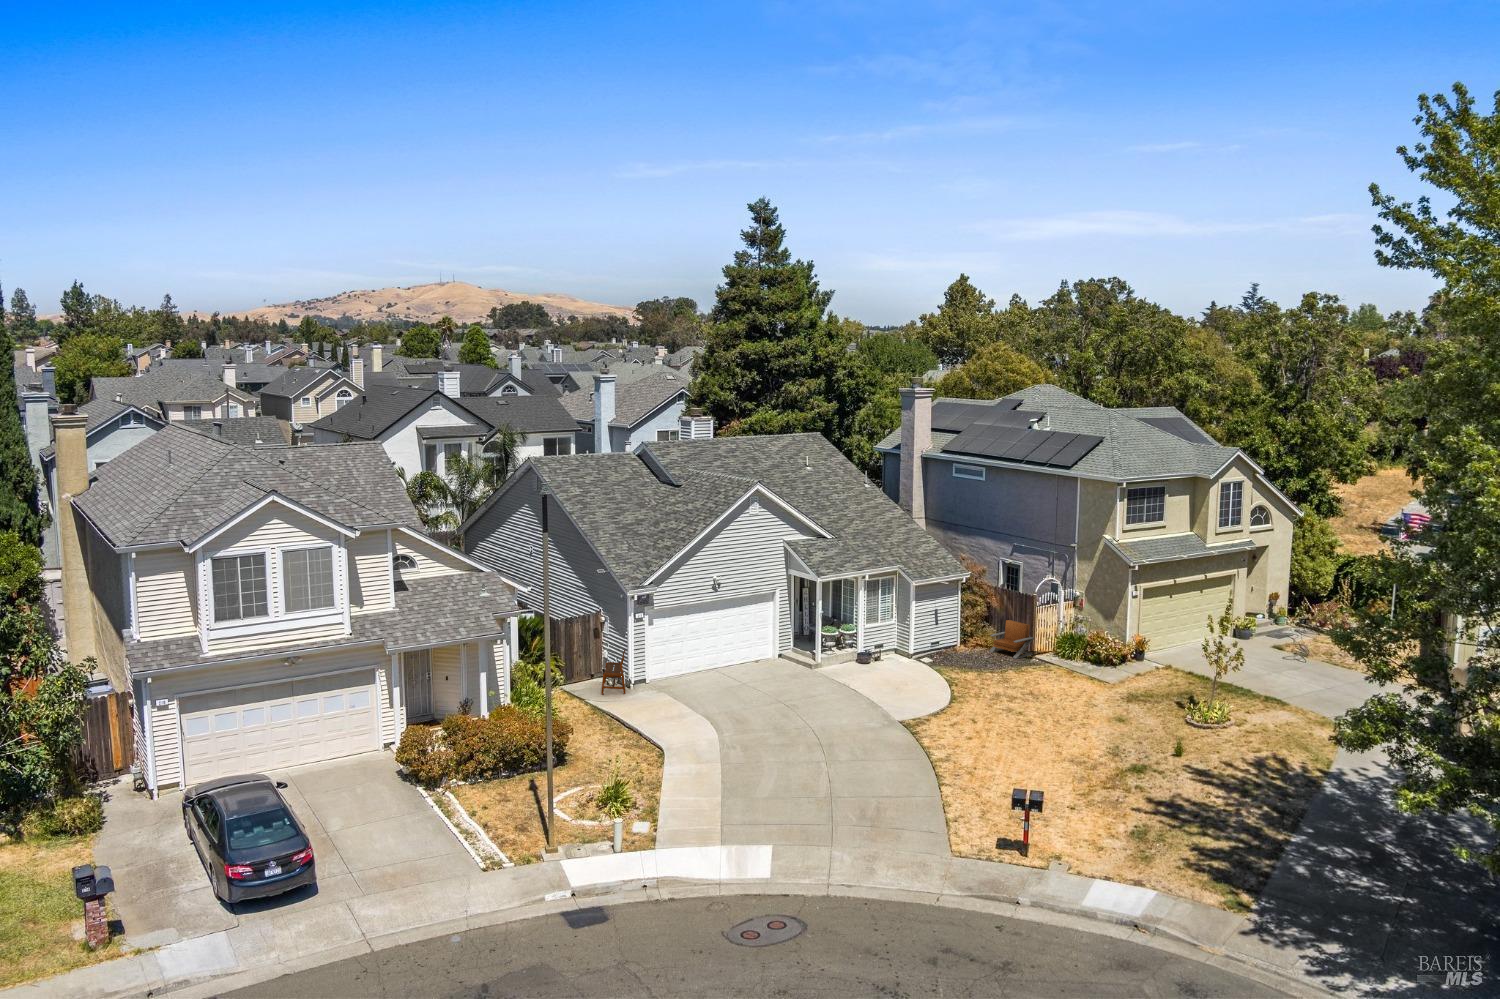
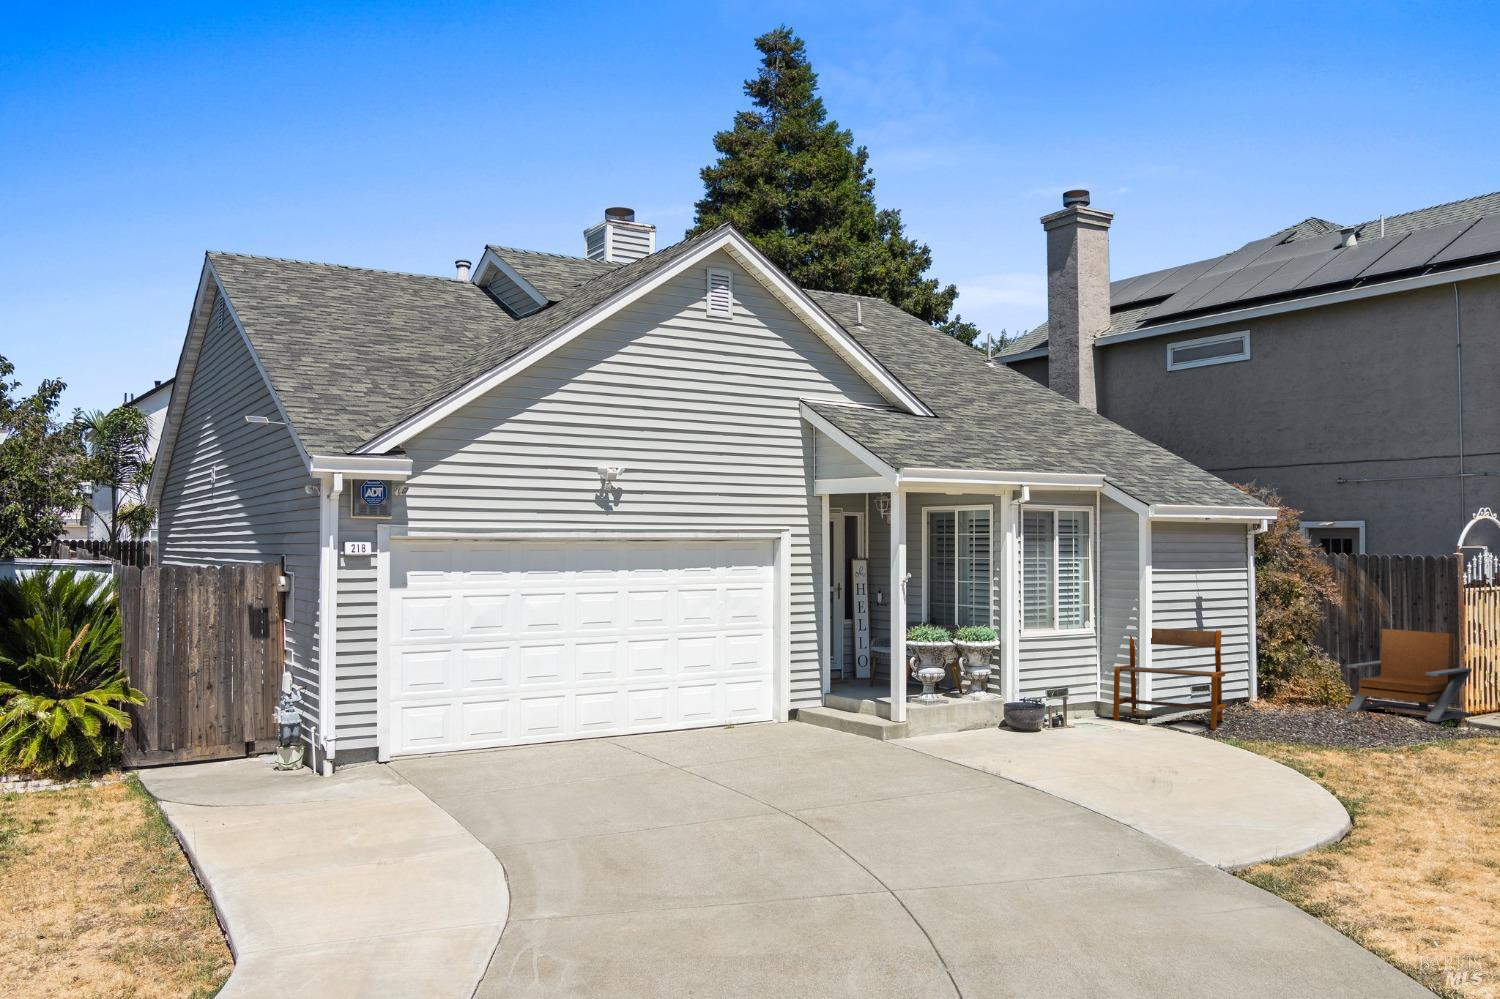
bench: present [601,650,626,694] -> present [1113,628,1226,729]

